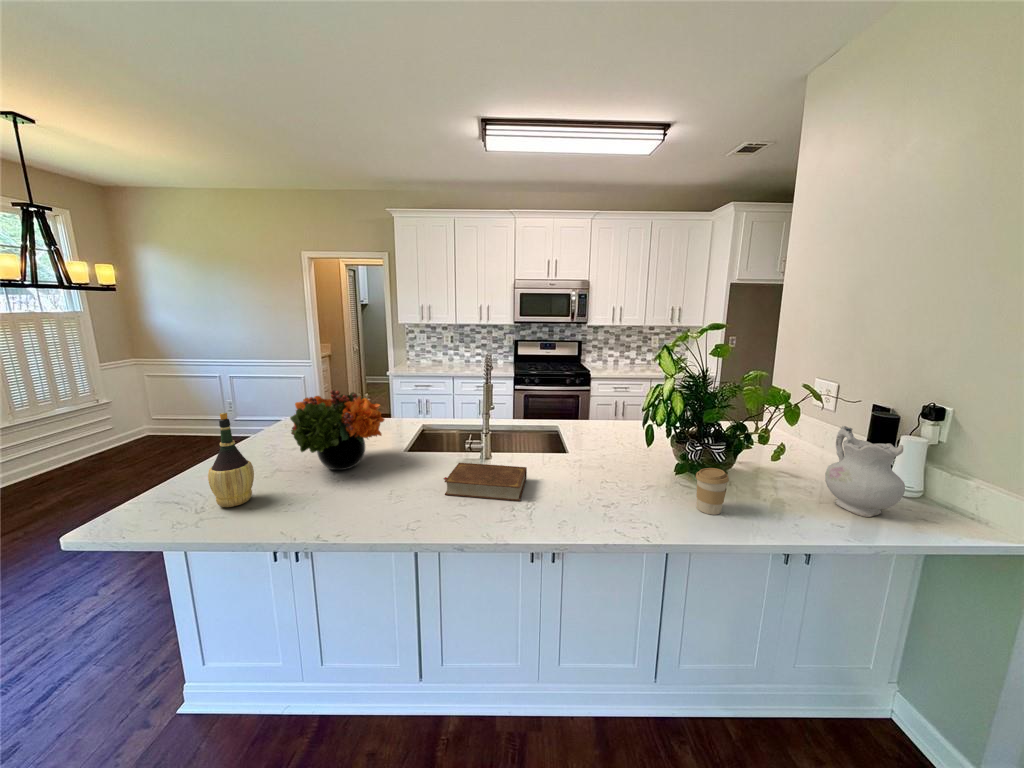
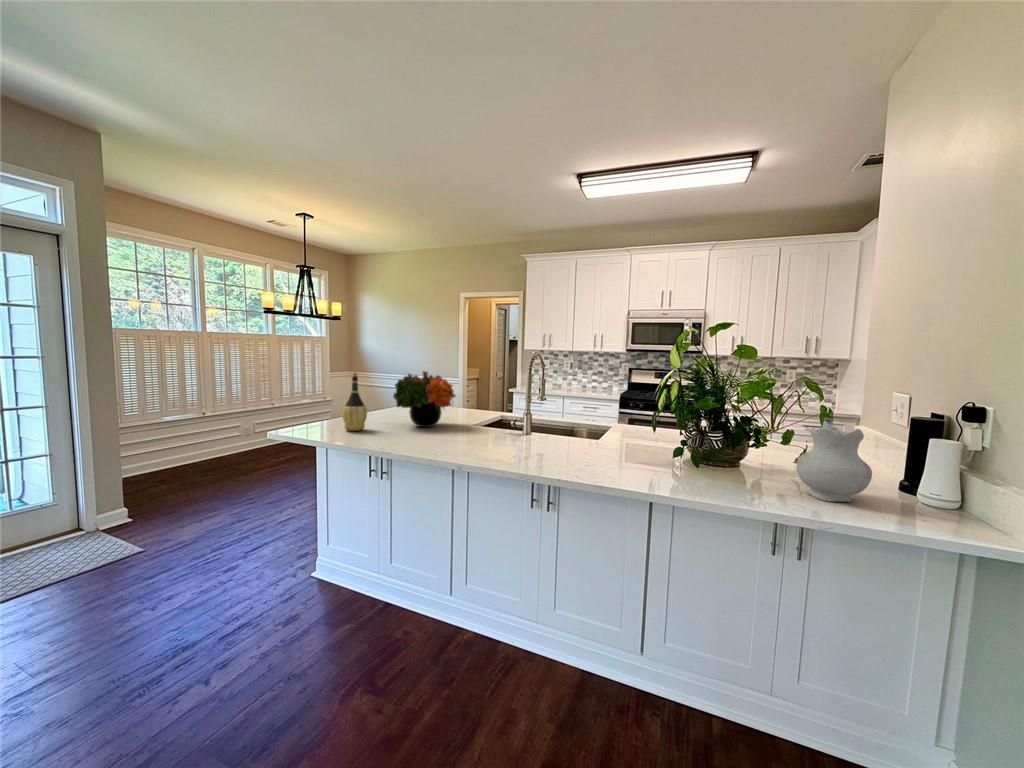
book: present [444,463,527,501] -> none [474,428,540,452]
coffee cup: present [696,468,729,515] -> none [655,440,682,478]

